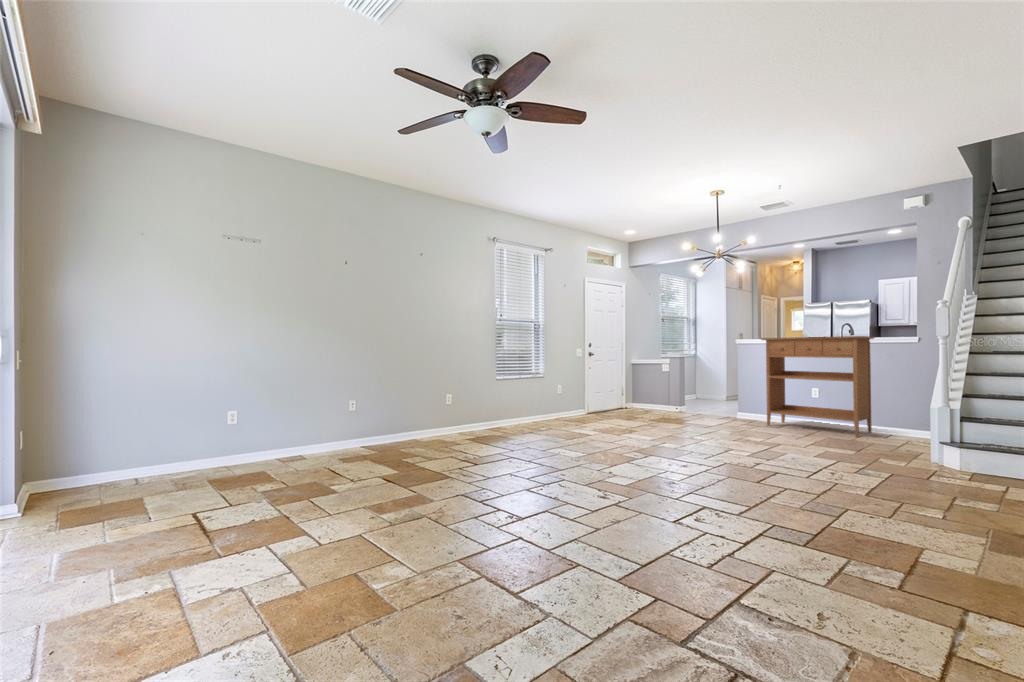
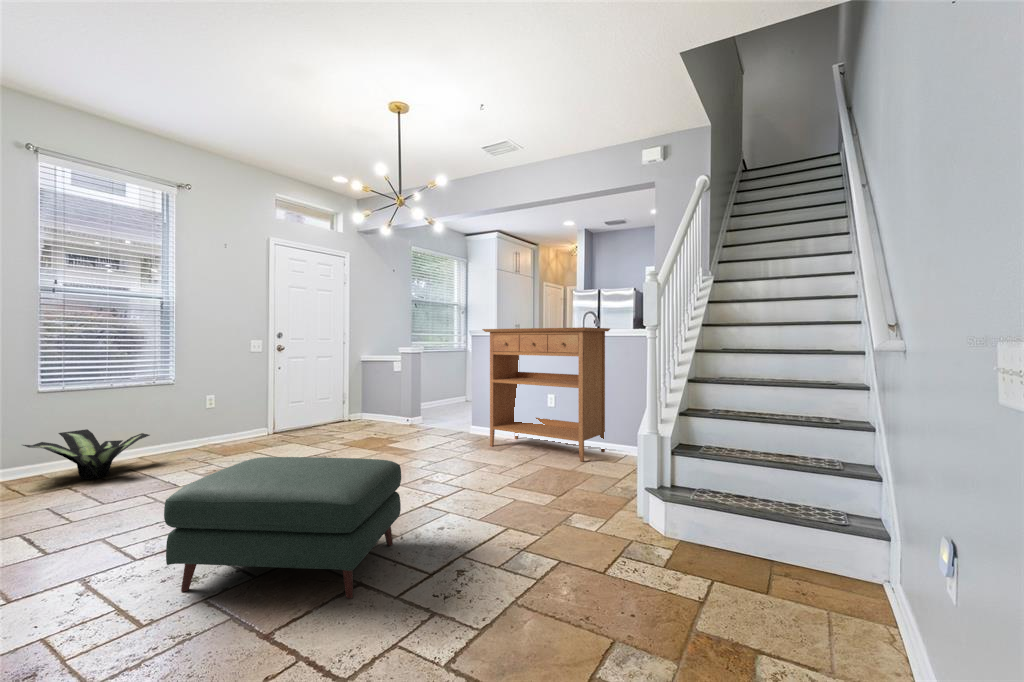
potted plant: none [500,401,552,430] -> present [23,429,150,480]
ottoman: none [675,411,786,478] -> present [164,457,401,598]

